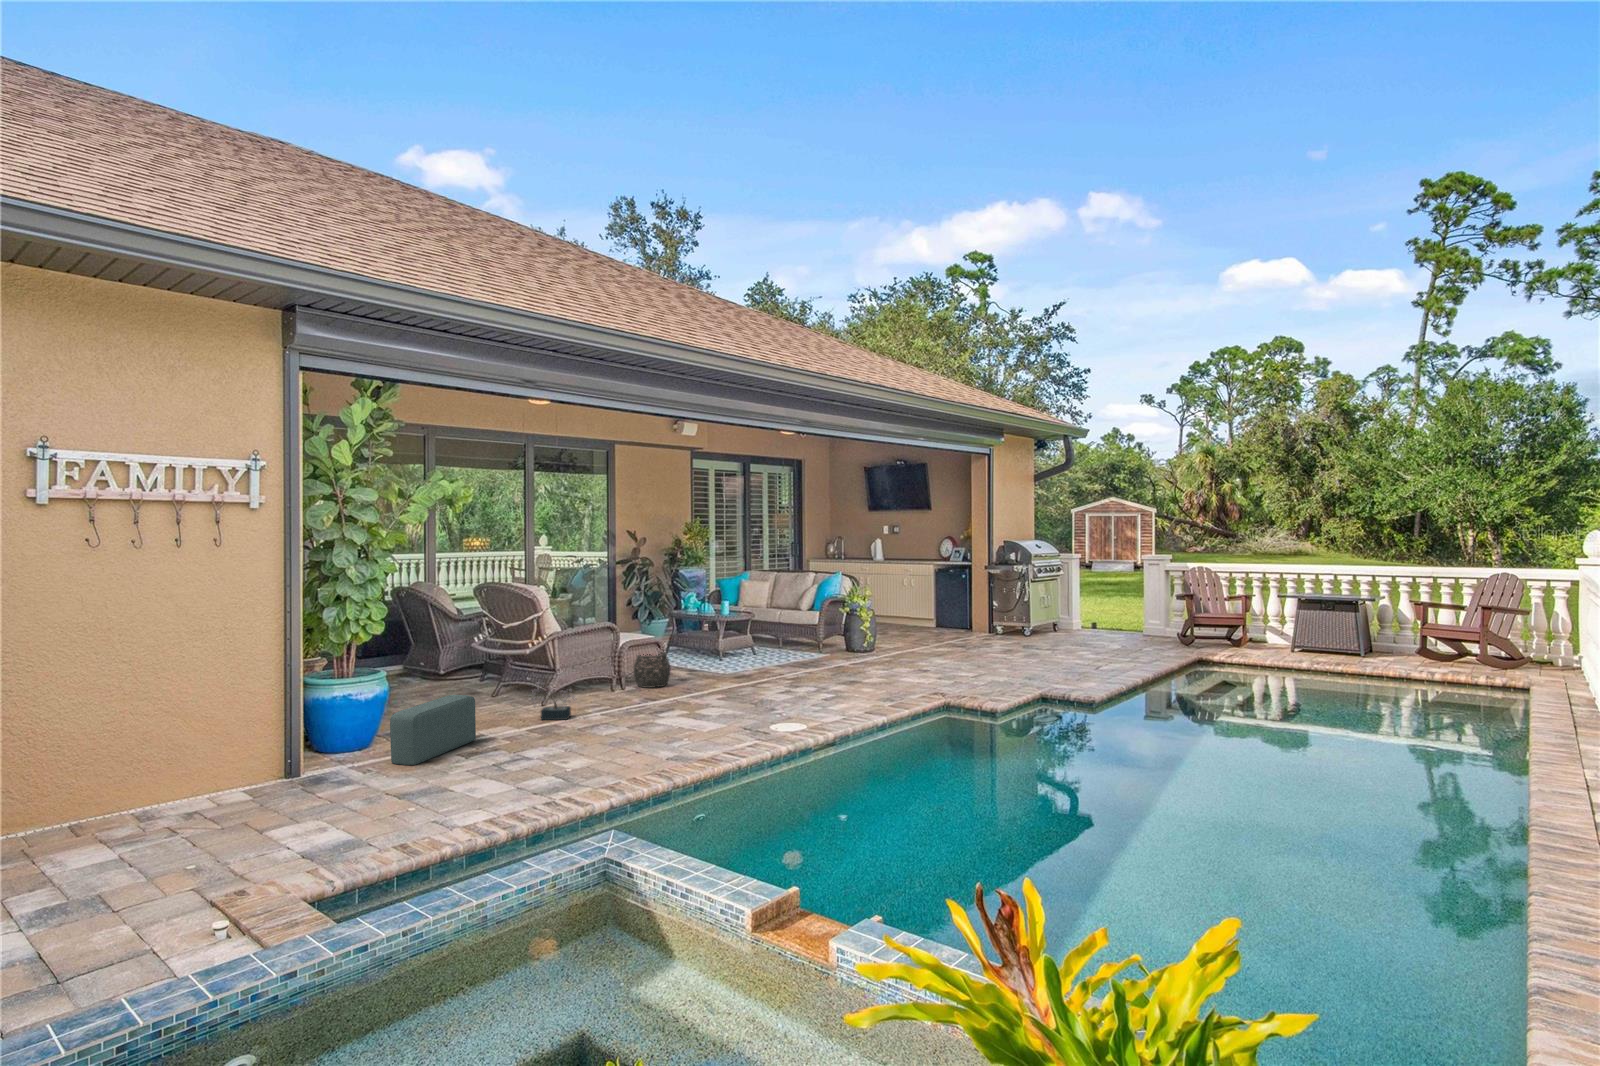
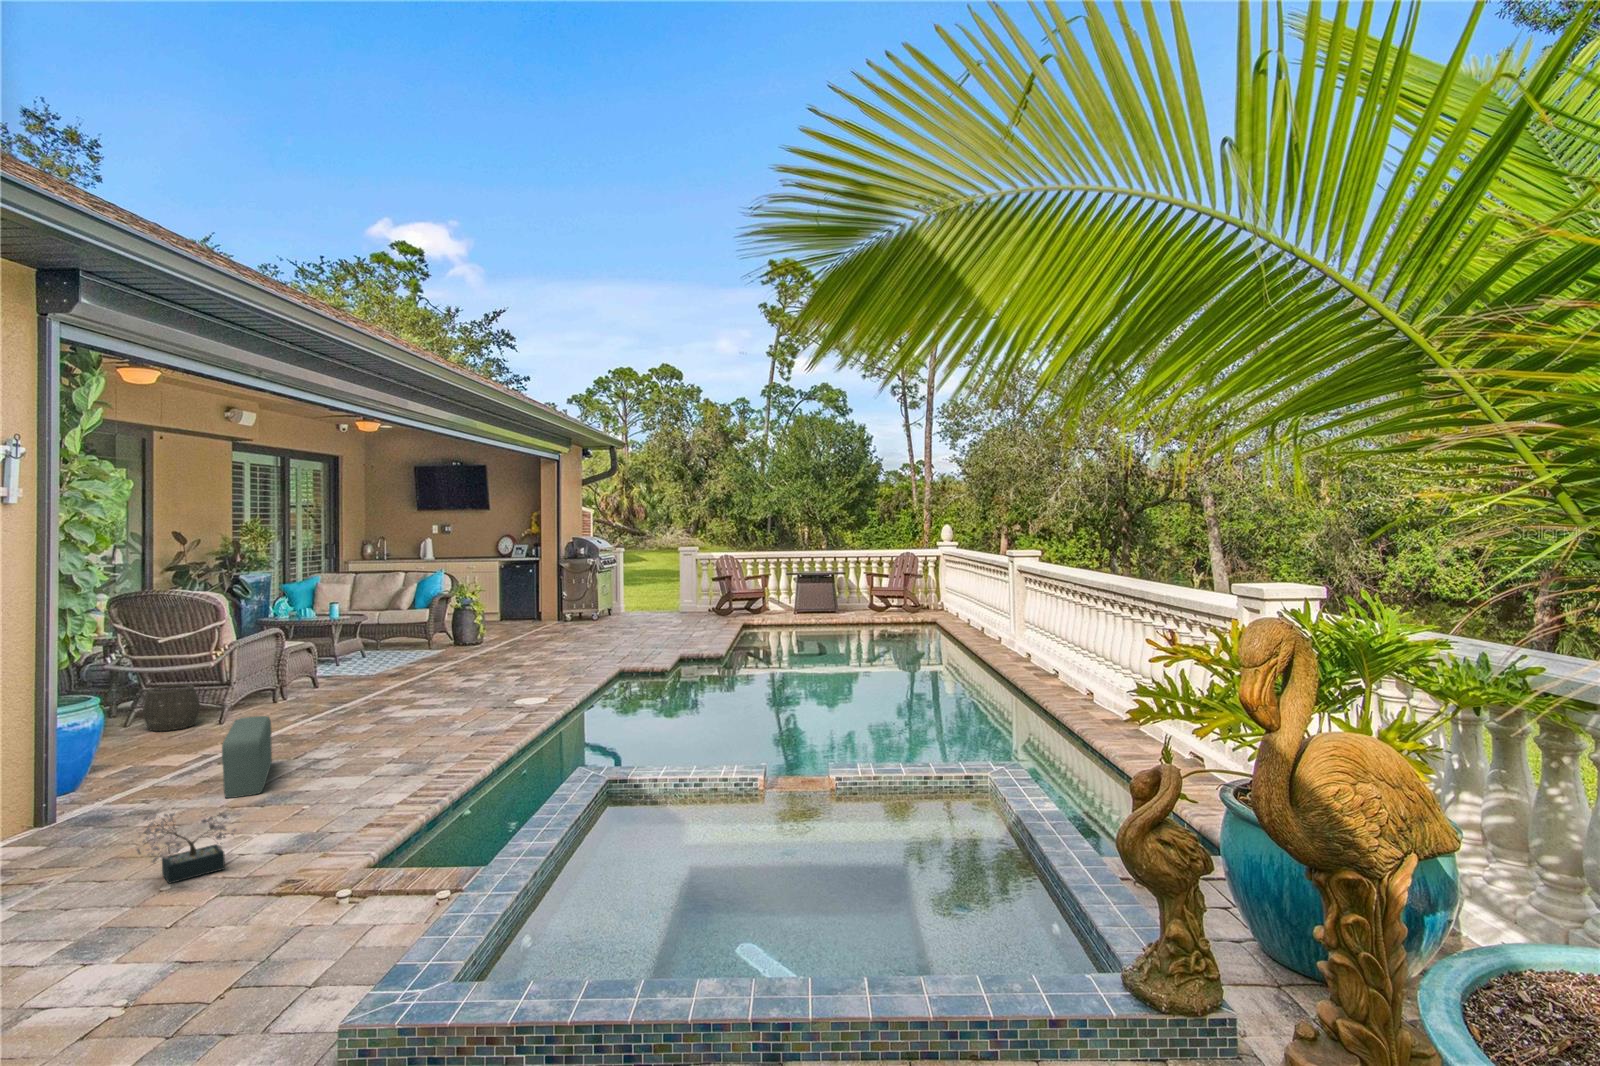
woven basket: present [634,652,671,688] -> present [143,684,200,731]
decorative plant: present [532,682,574,720] -> present [136,813,236,883]

